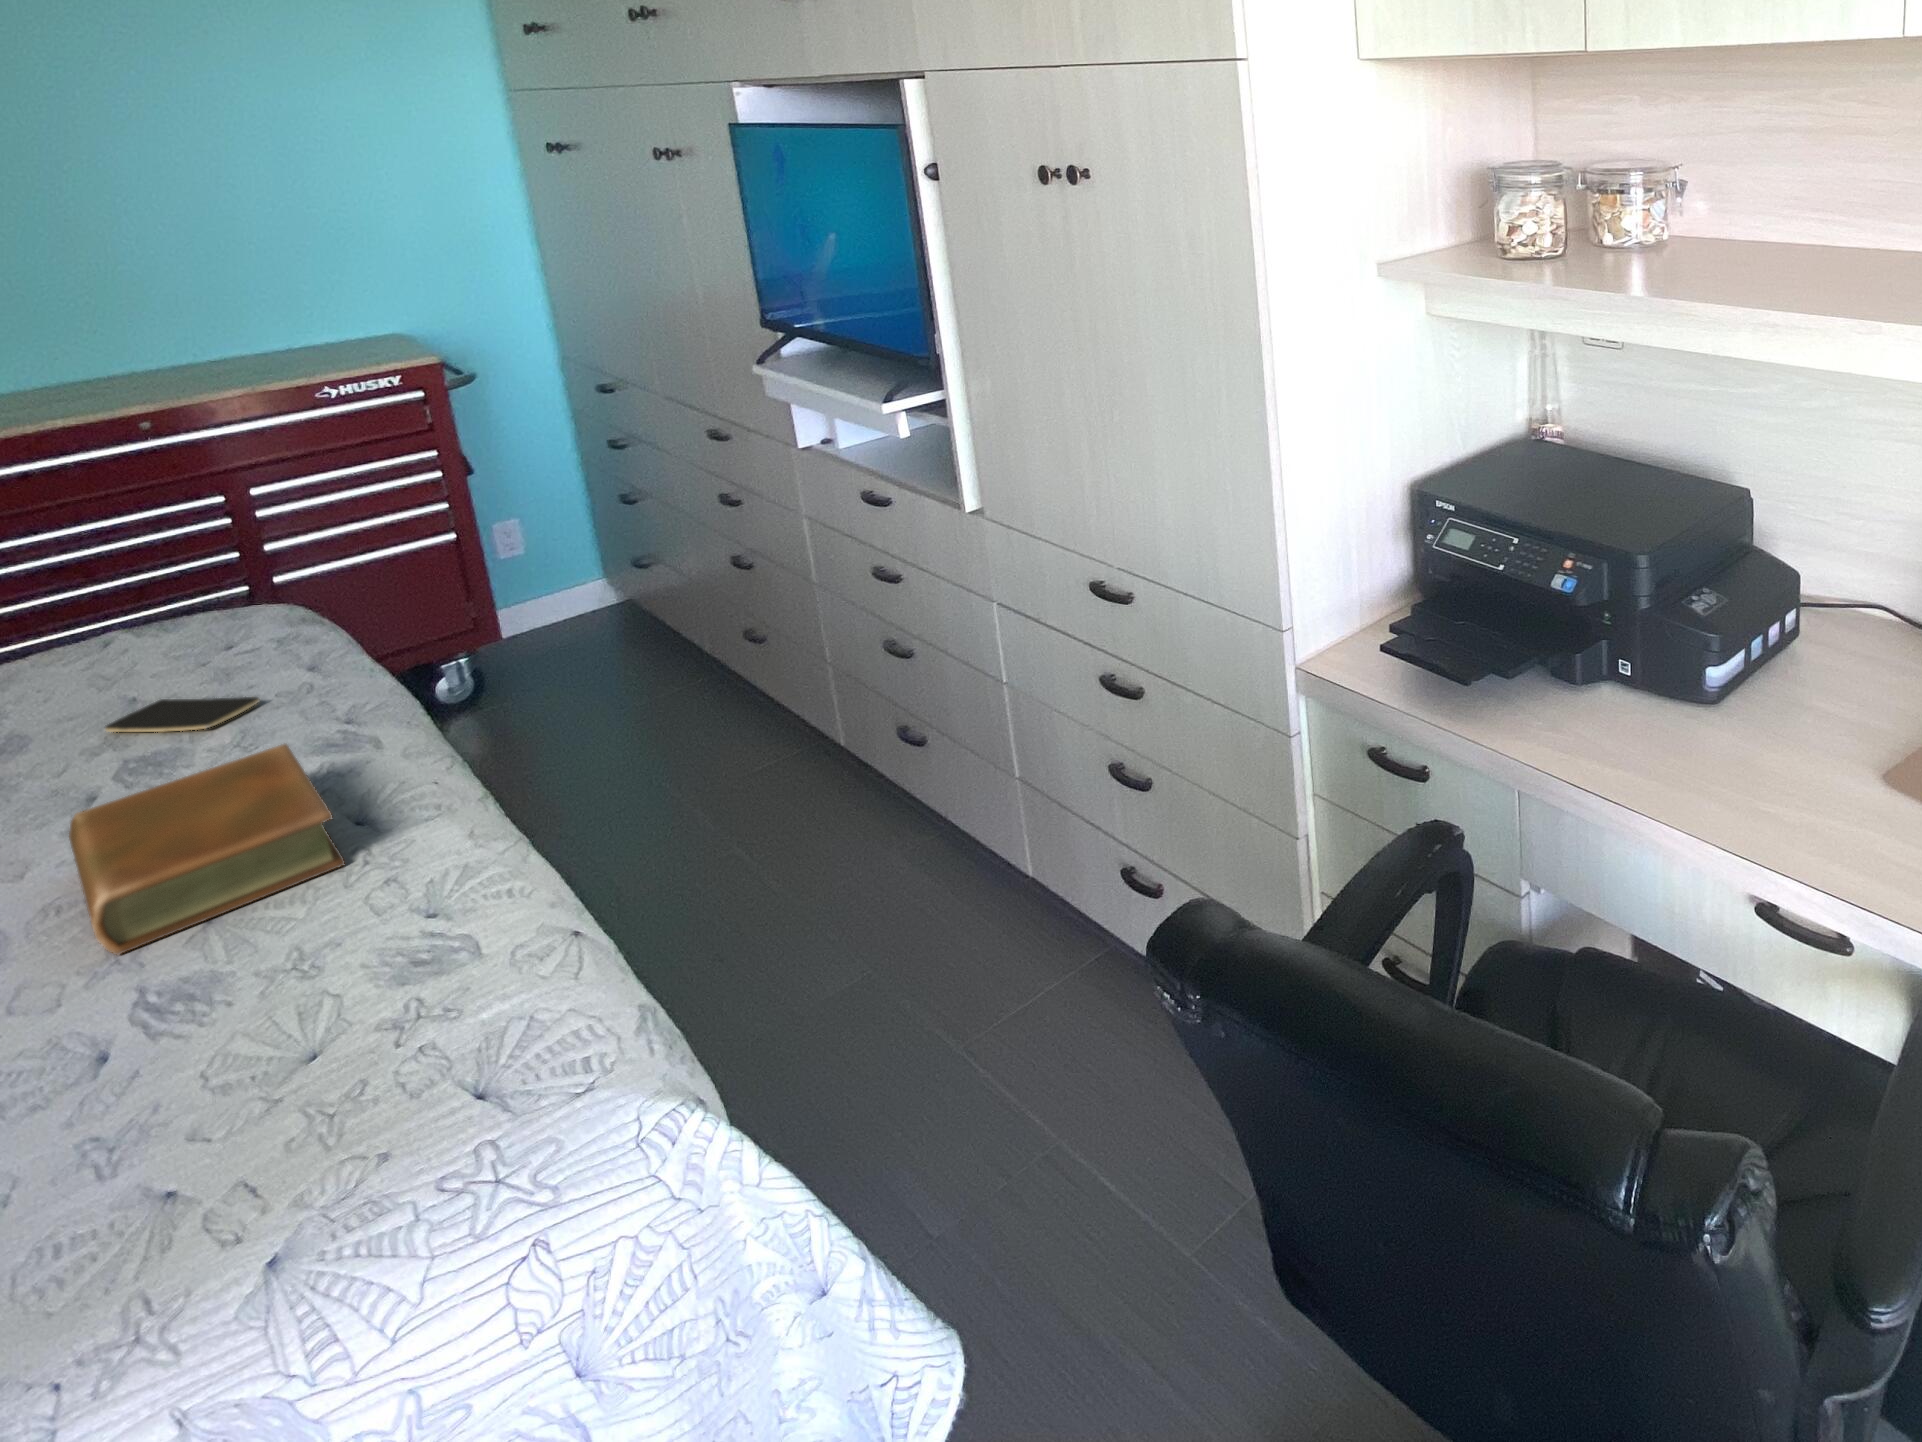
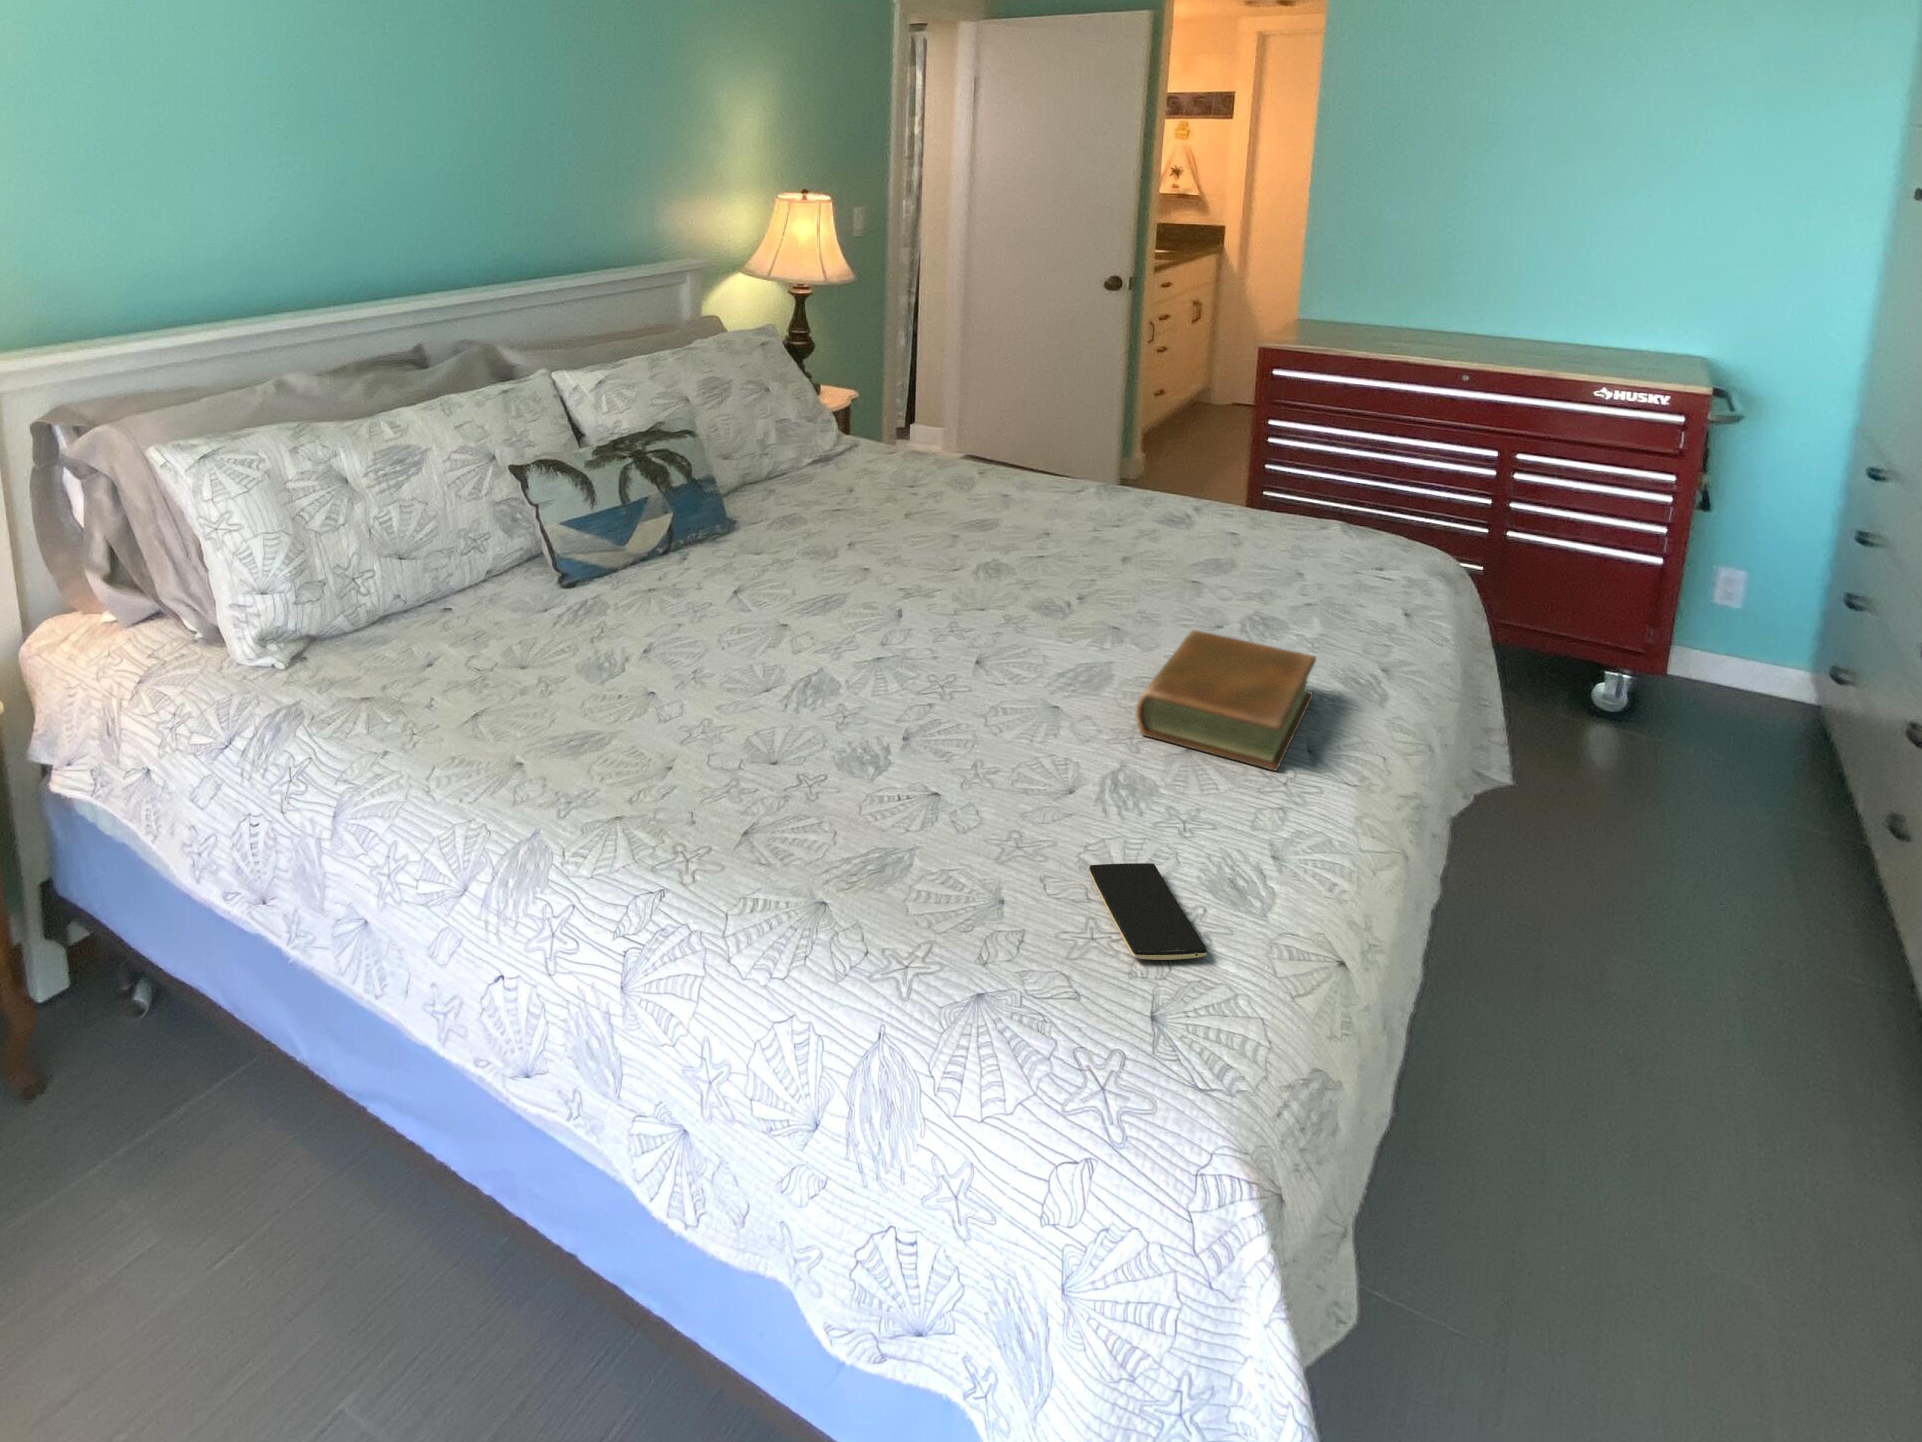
smartphone: present [105,697,260,732] -> present [1089,863,1207,960]

